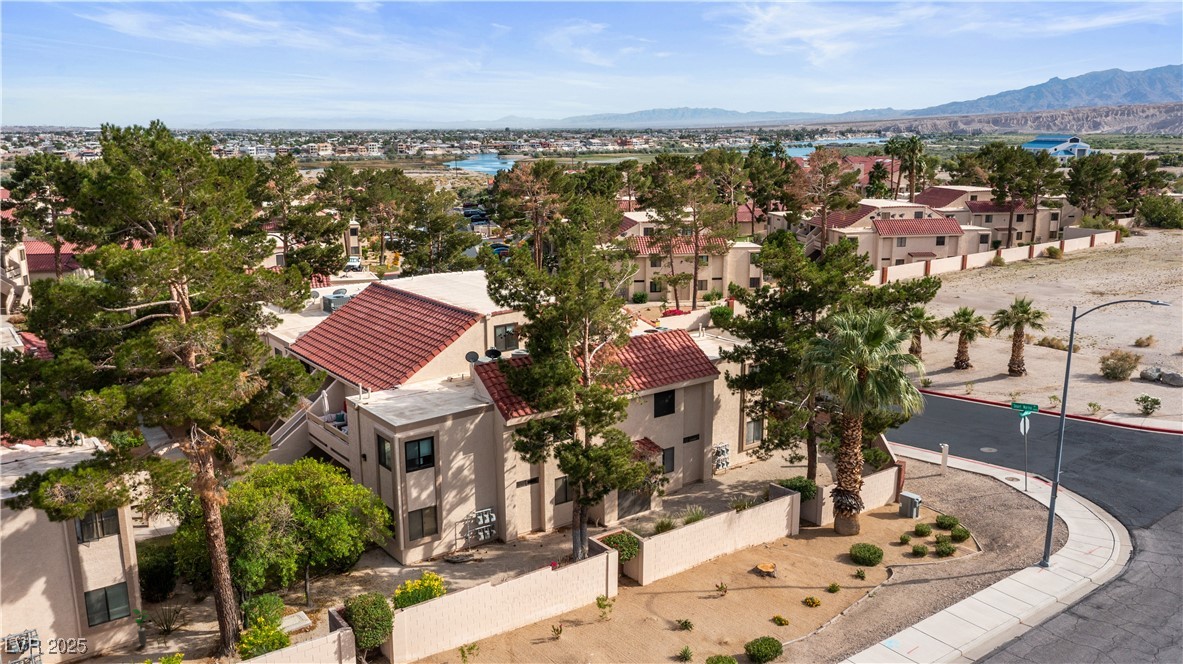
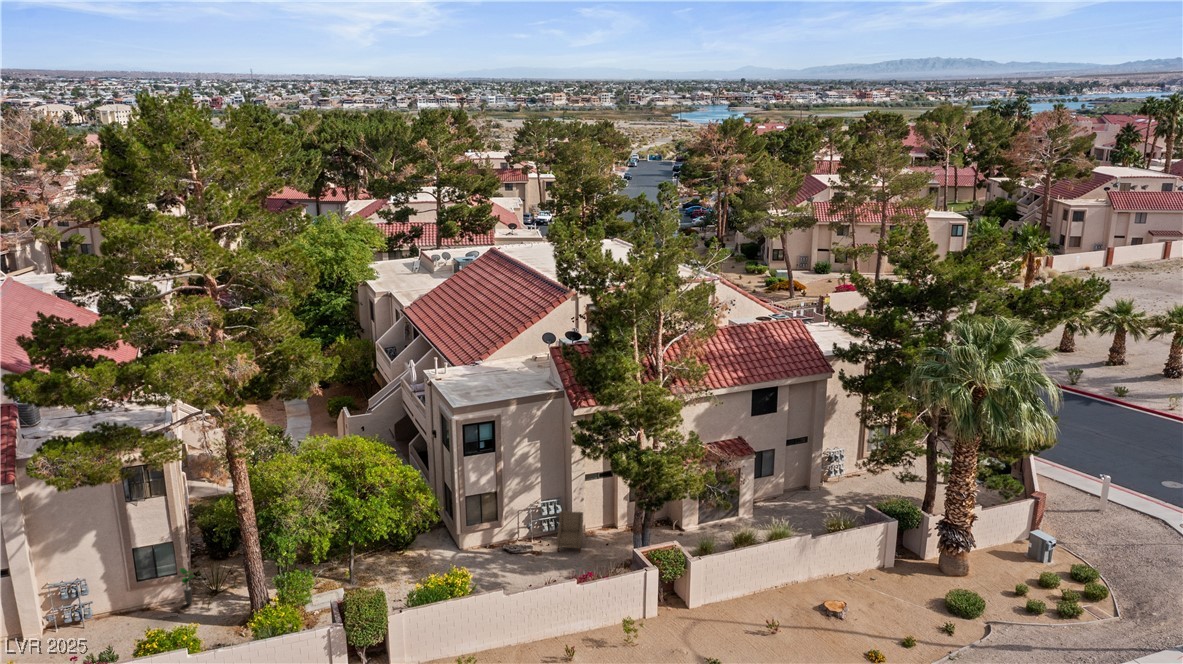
chair: none [495,517,519,556] -> present [557,511,583,552]

